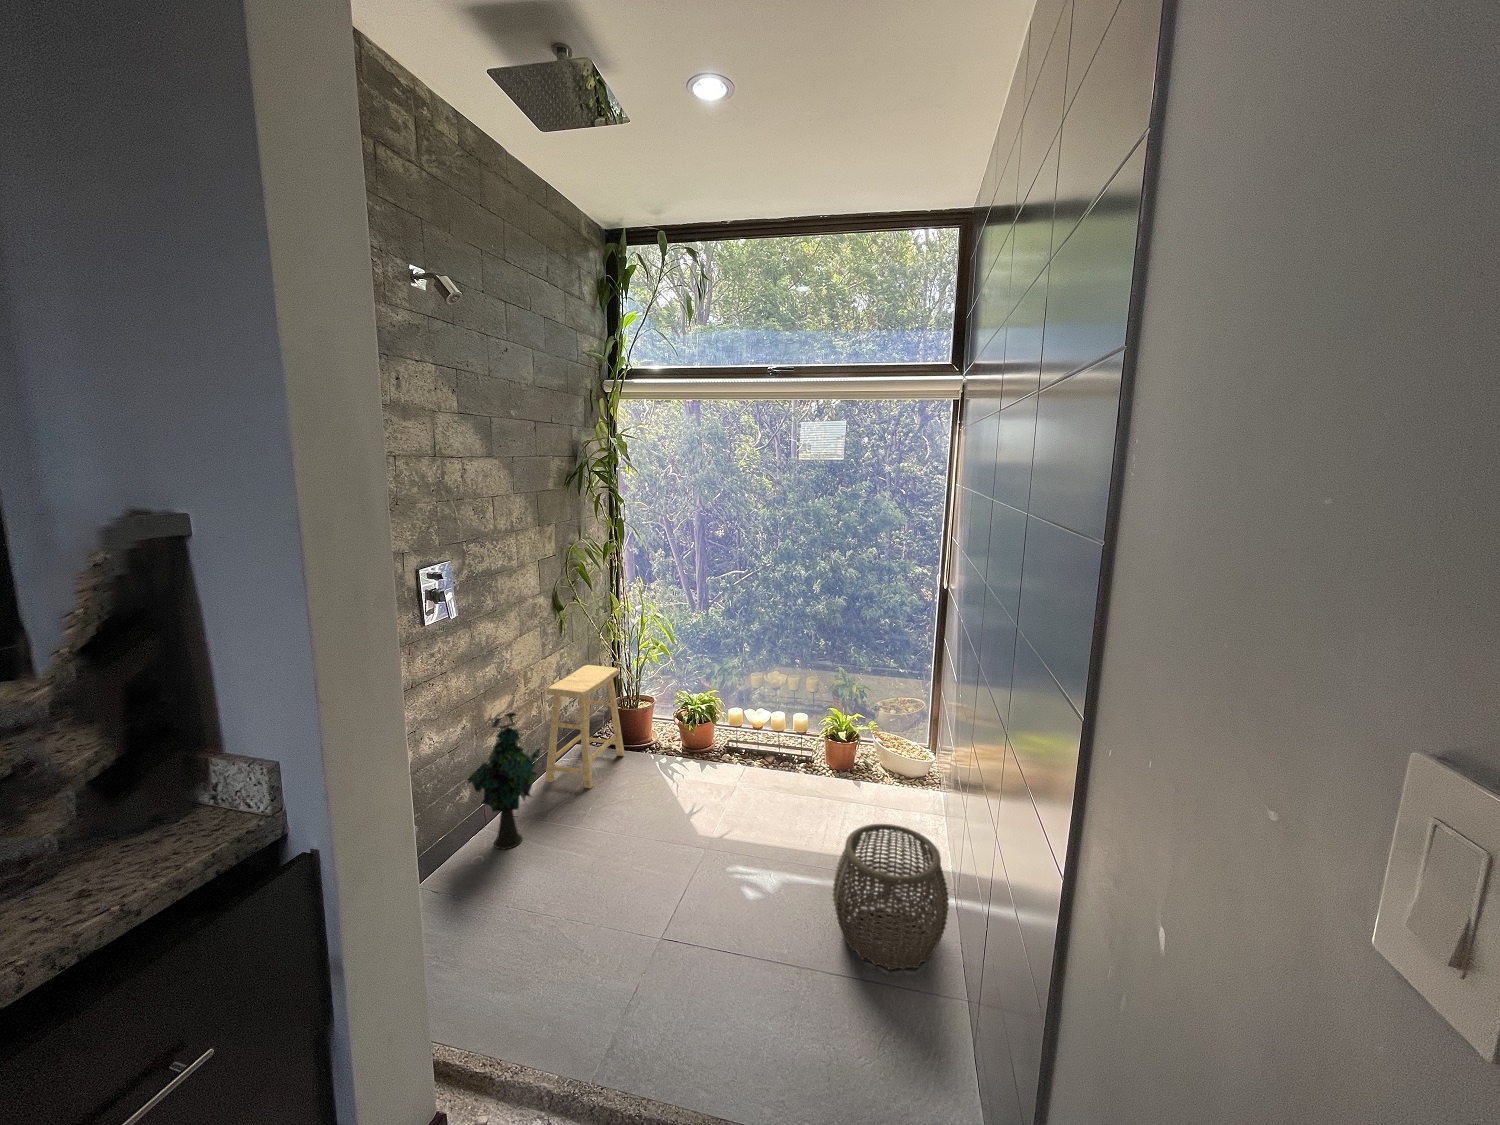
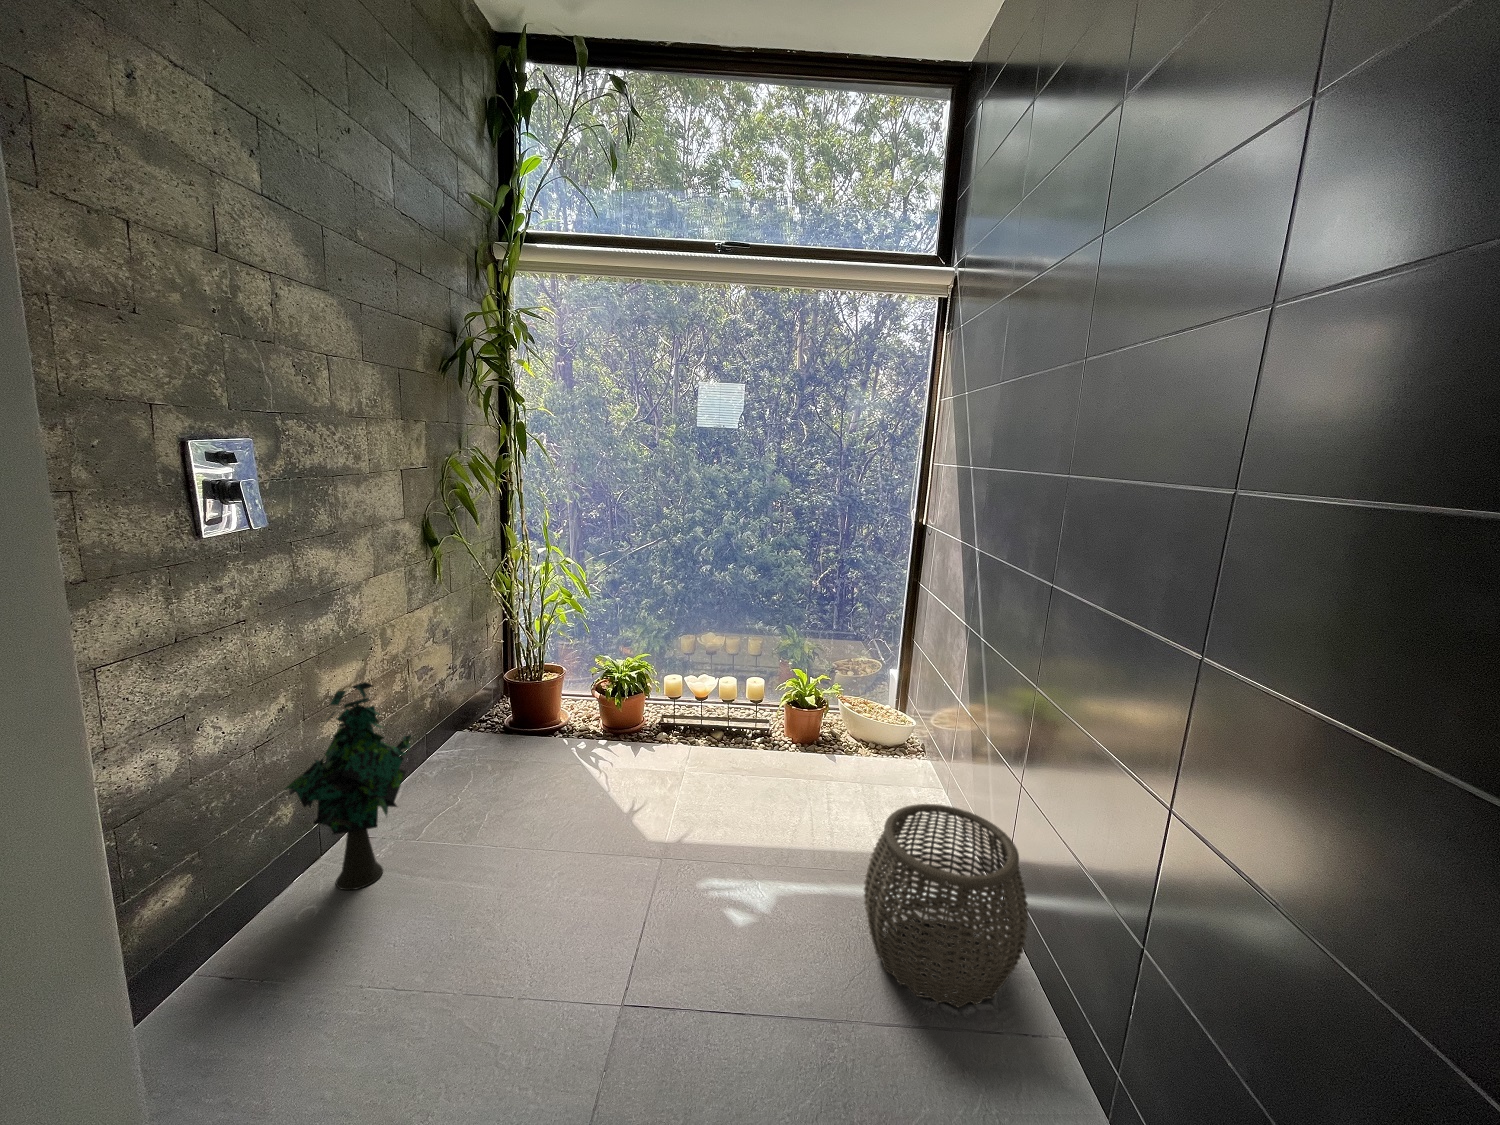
footstool: present [545,665,624,789] -> none [415,624,527,789]

